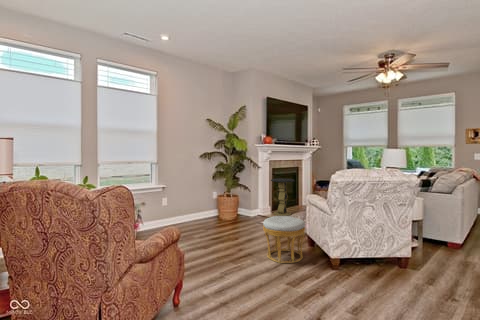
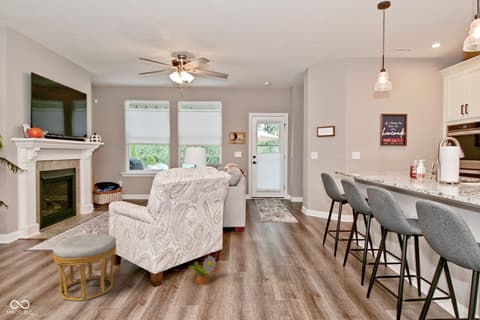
side table: present [271,178,295,216] -> none [39,183,76,233]
decorative plant: none [364,255,395,282] -> present [190,256,216,285]

